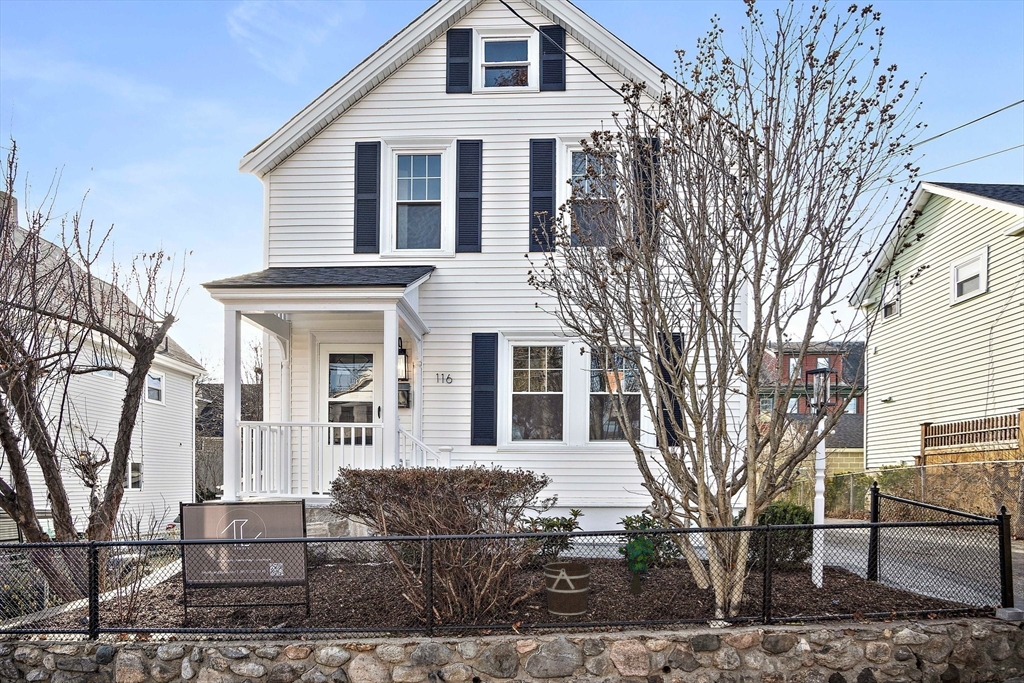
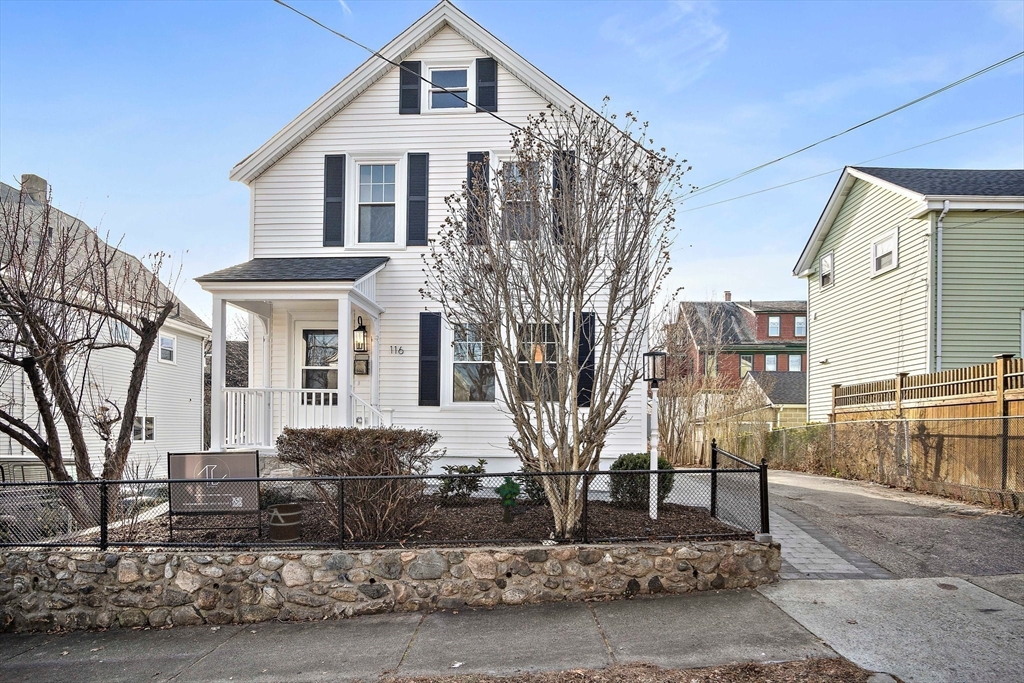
bucket: present [542,560,590,615] -> present [267,503,303,541]

